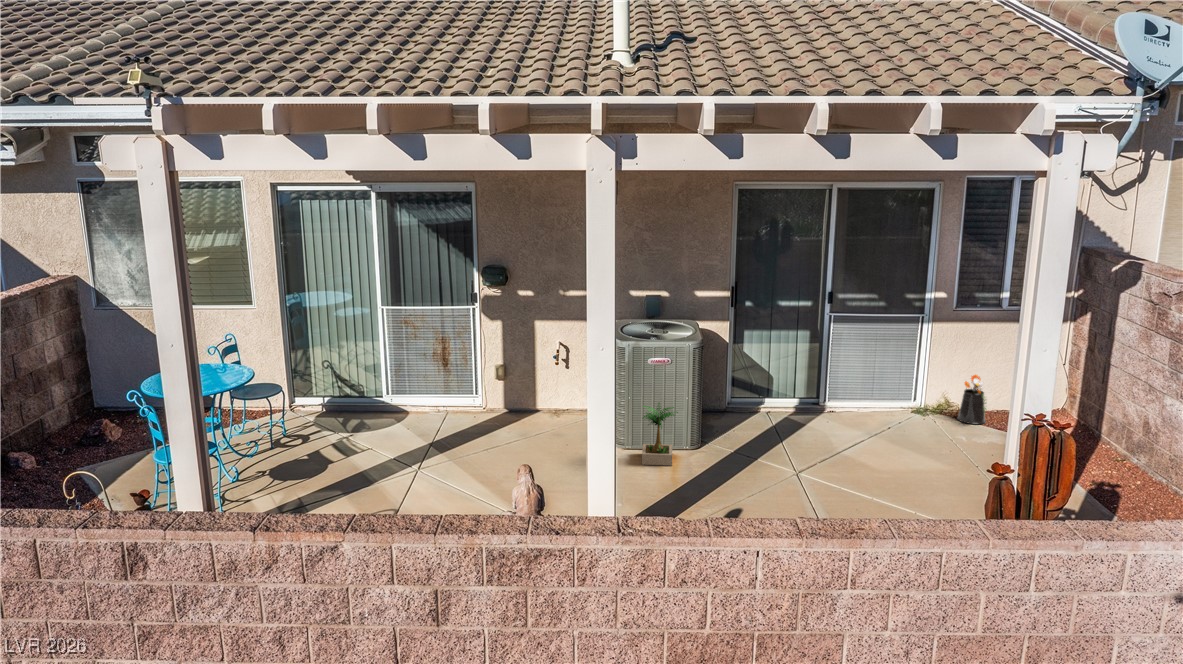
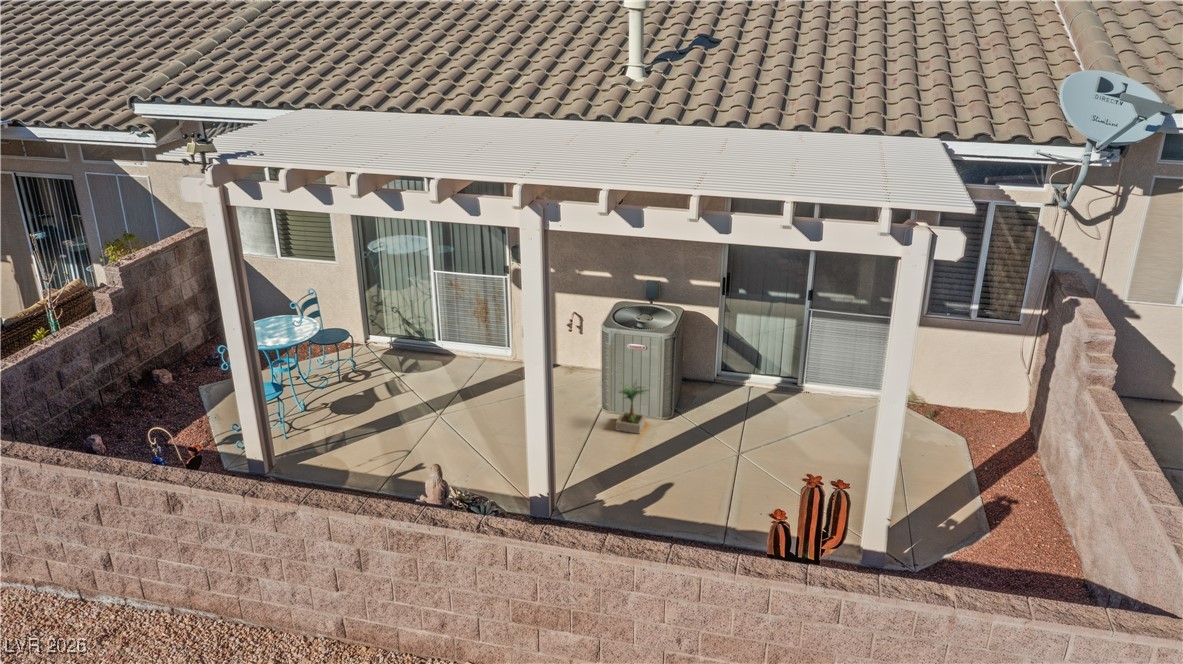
watering can: present [957,375,986,424] -> none [919,374,947,420]

